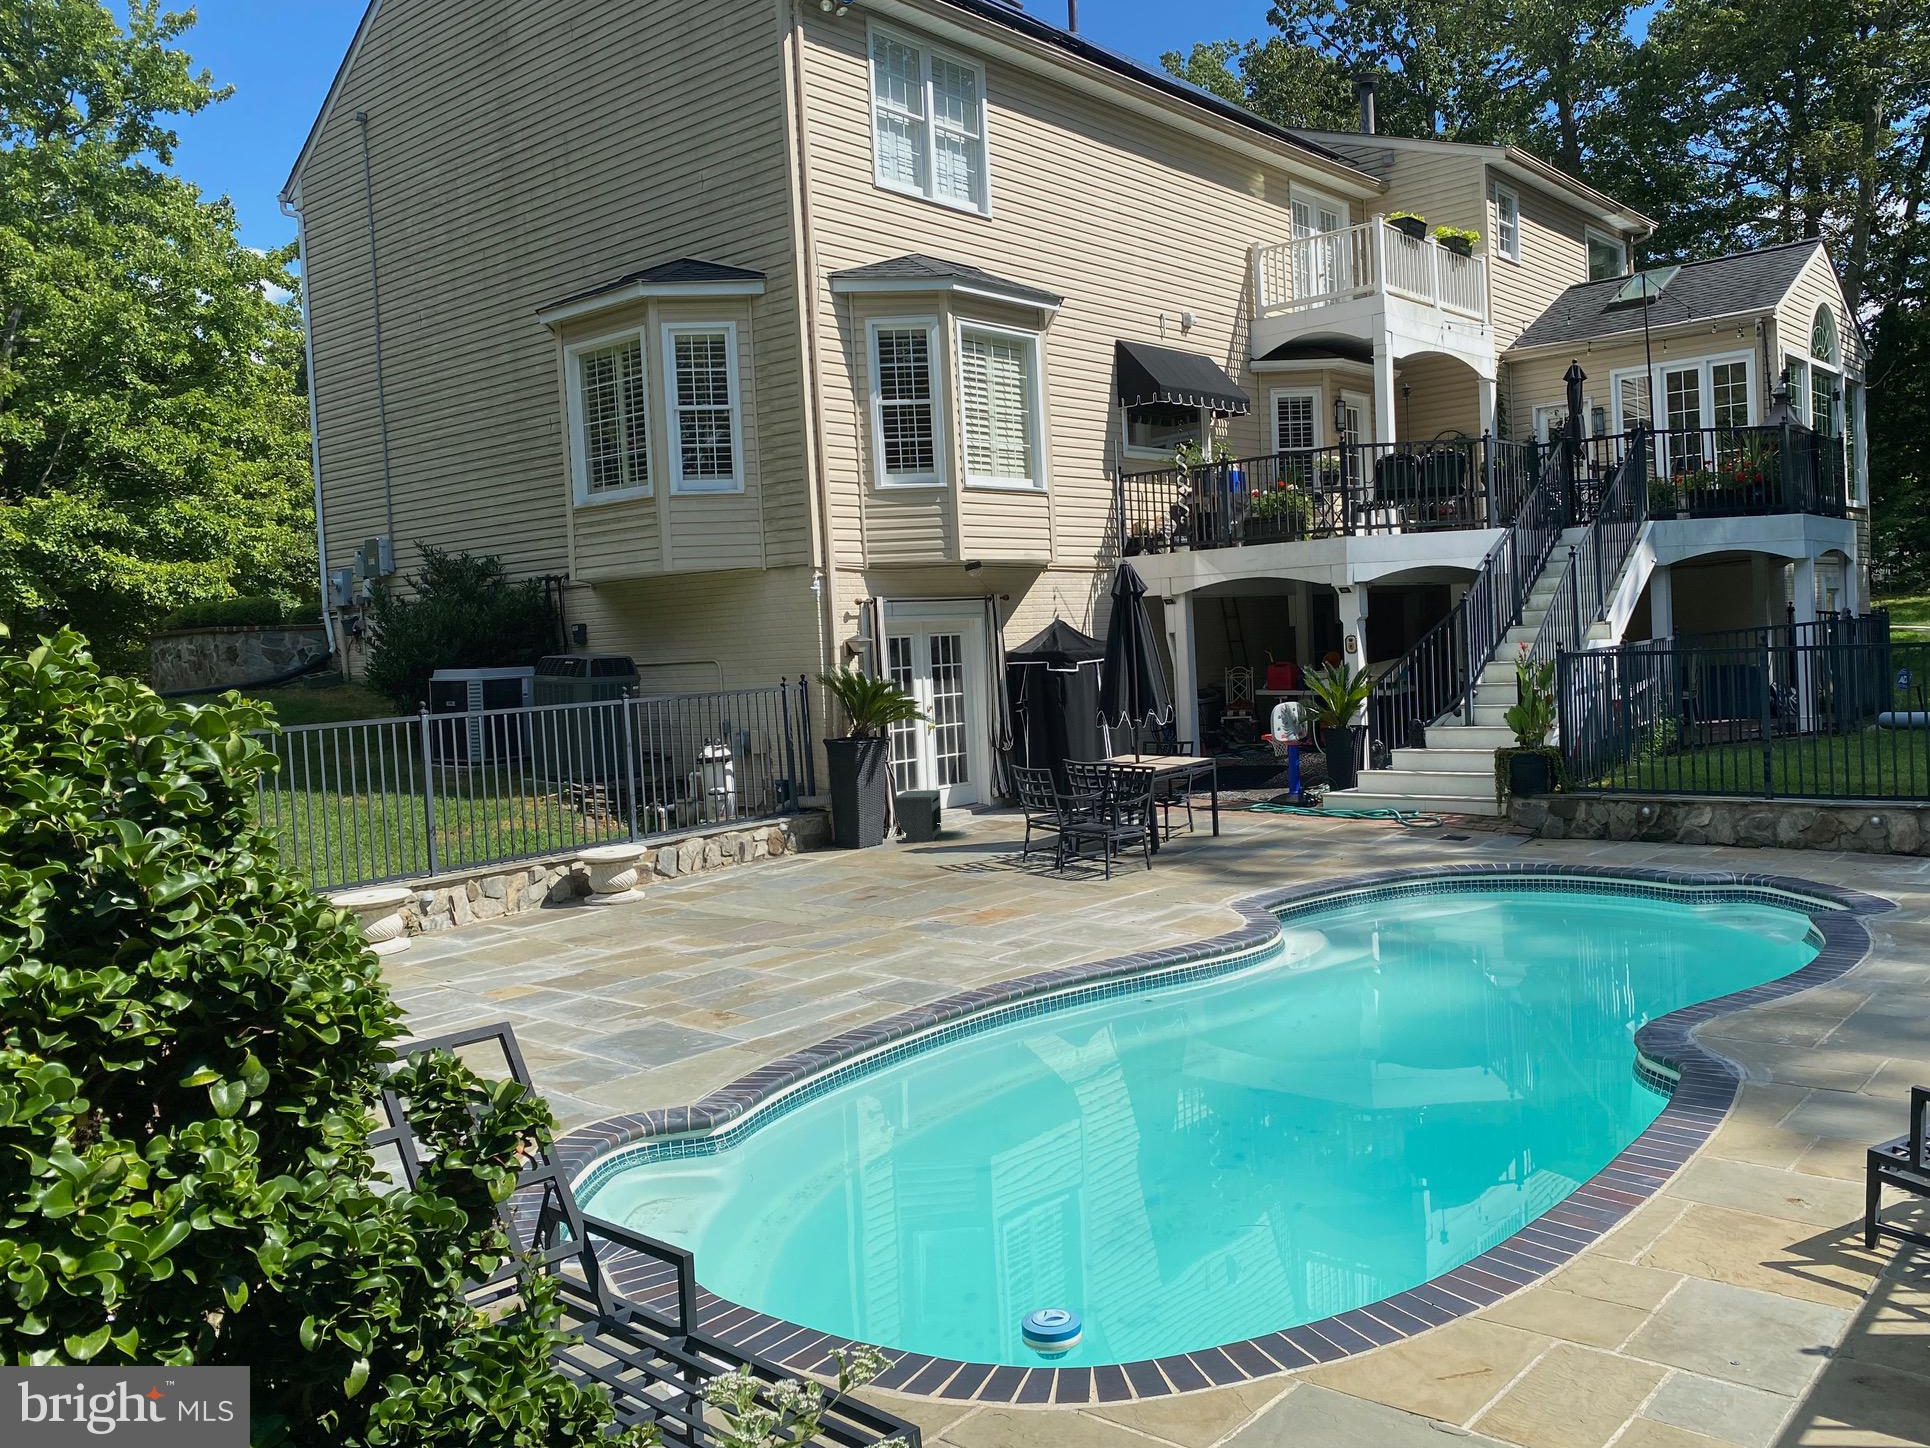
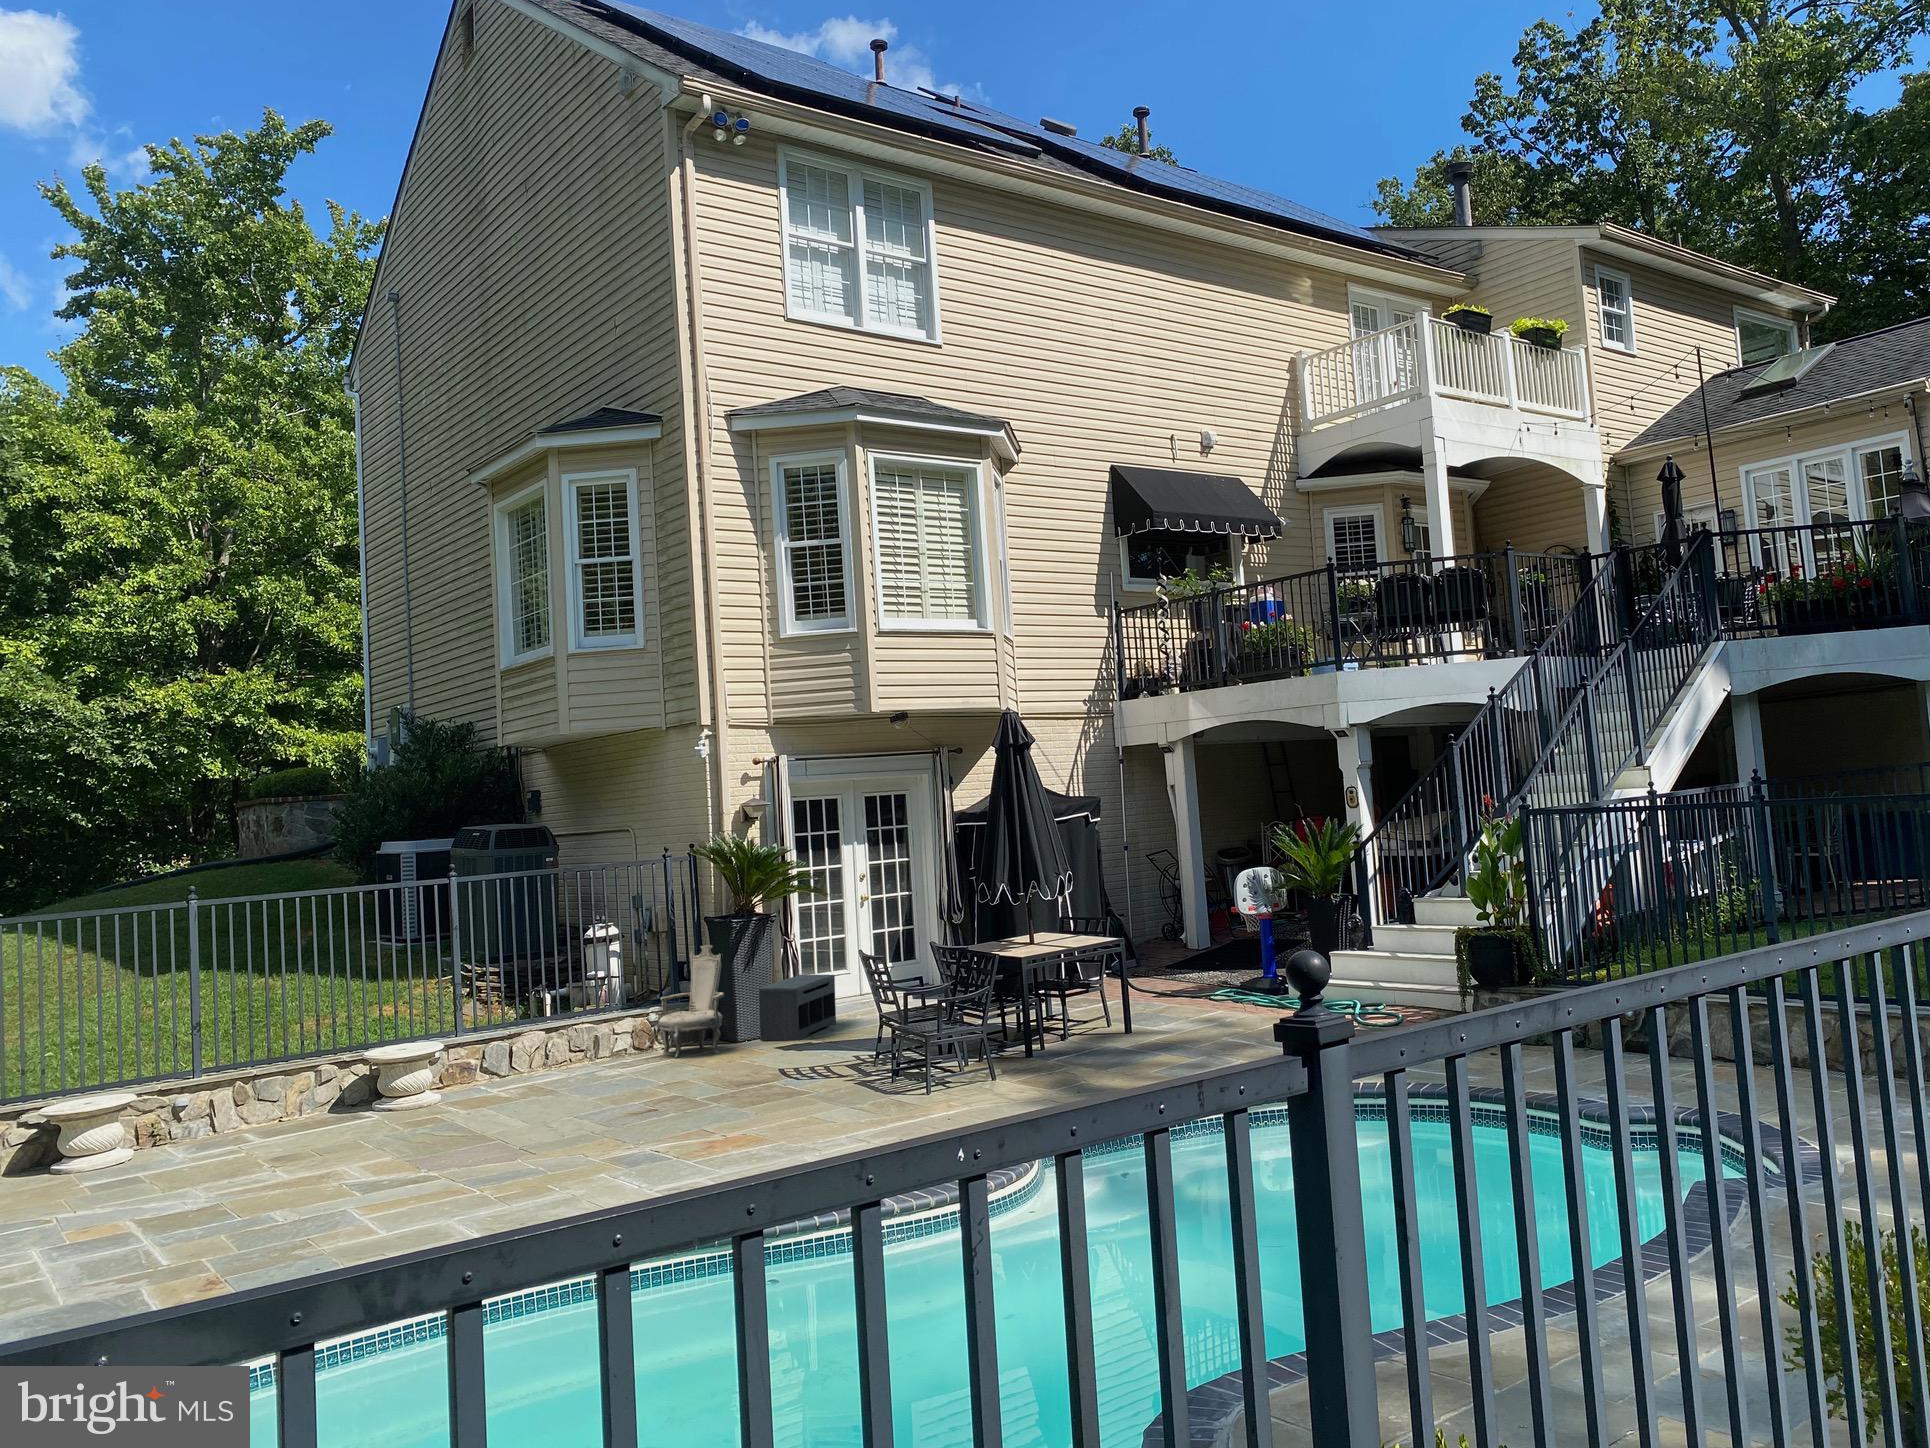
armchair: none [815,760,874,854] -> present [659,945,724,1058]

